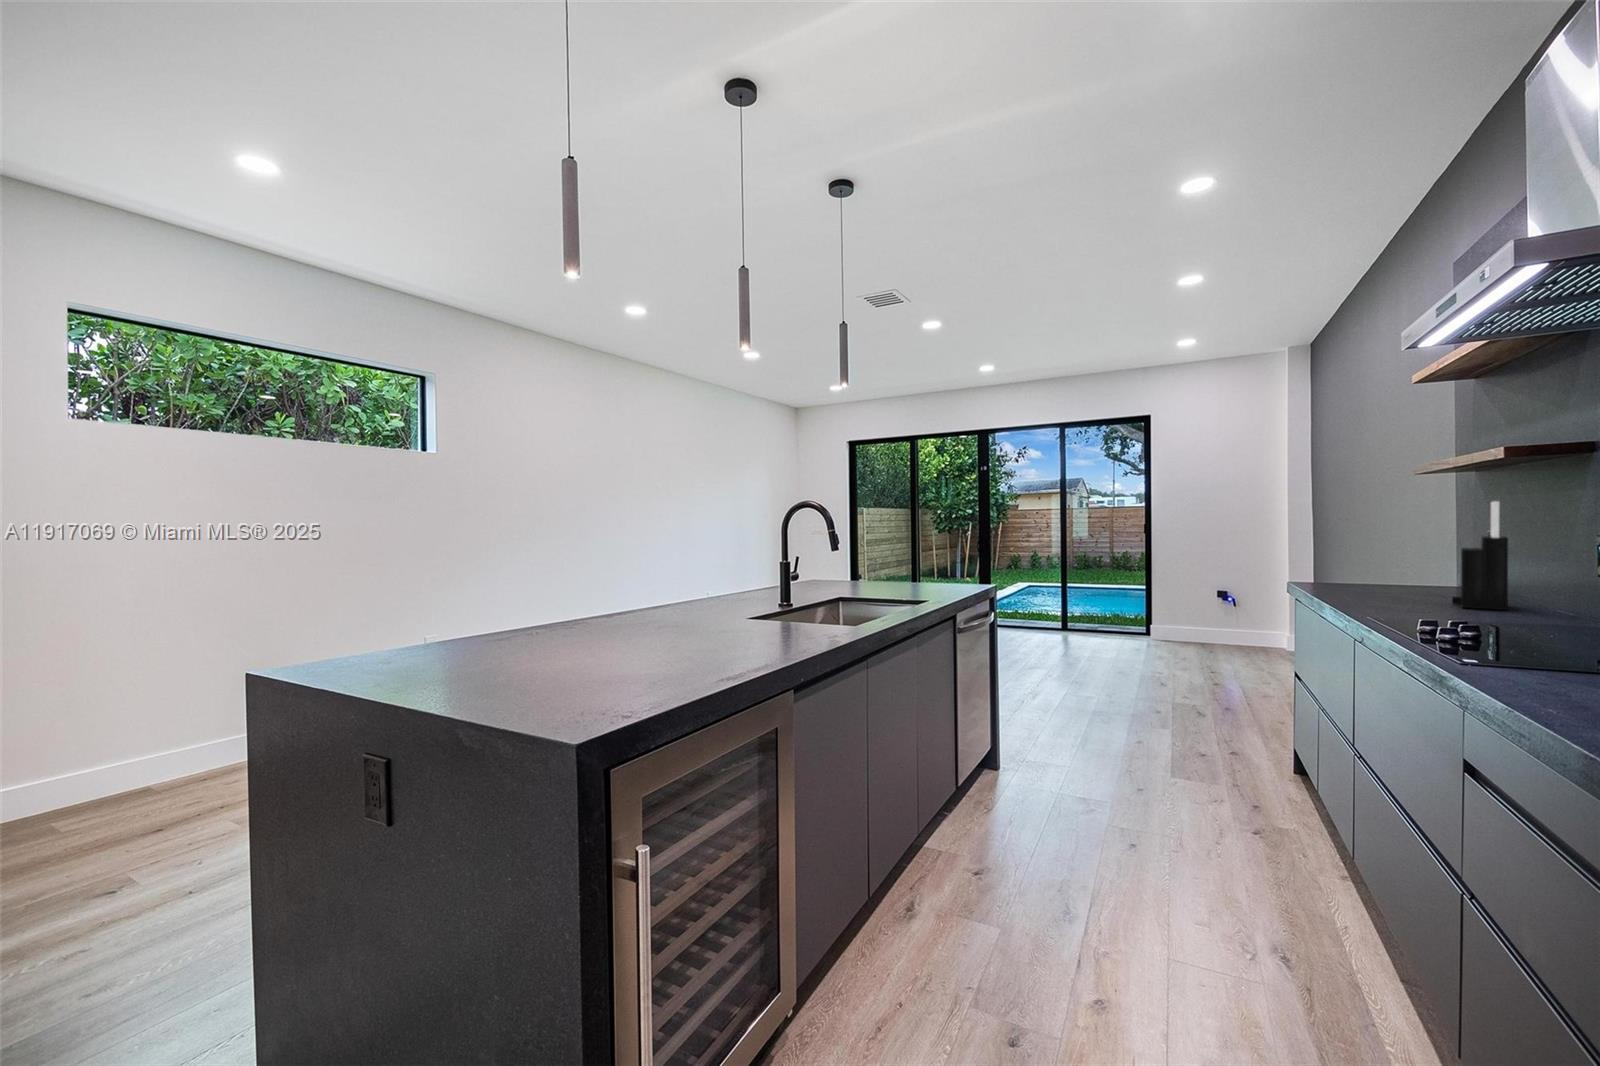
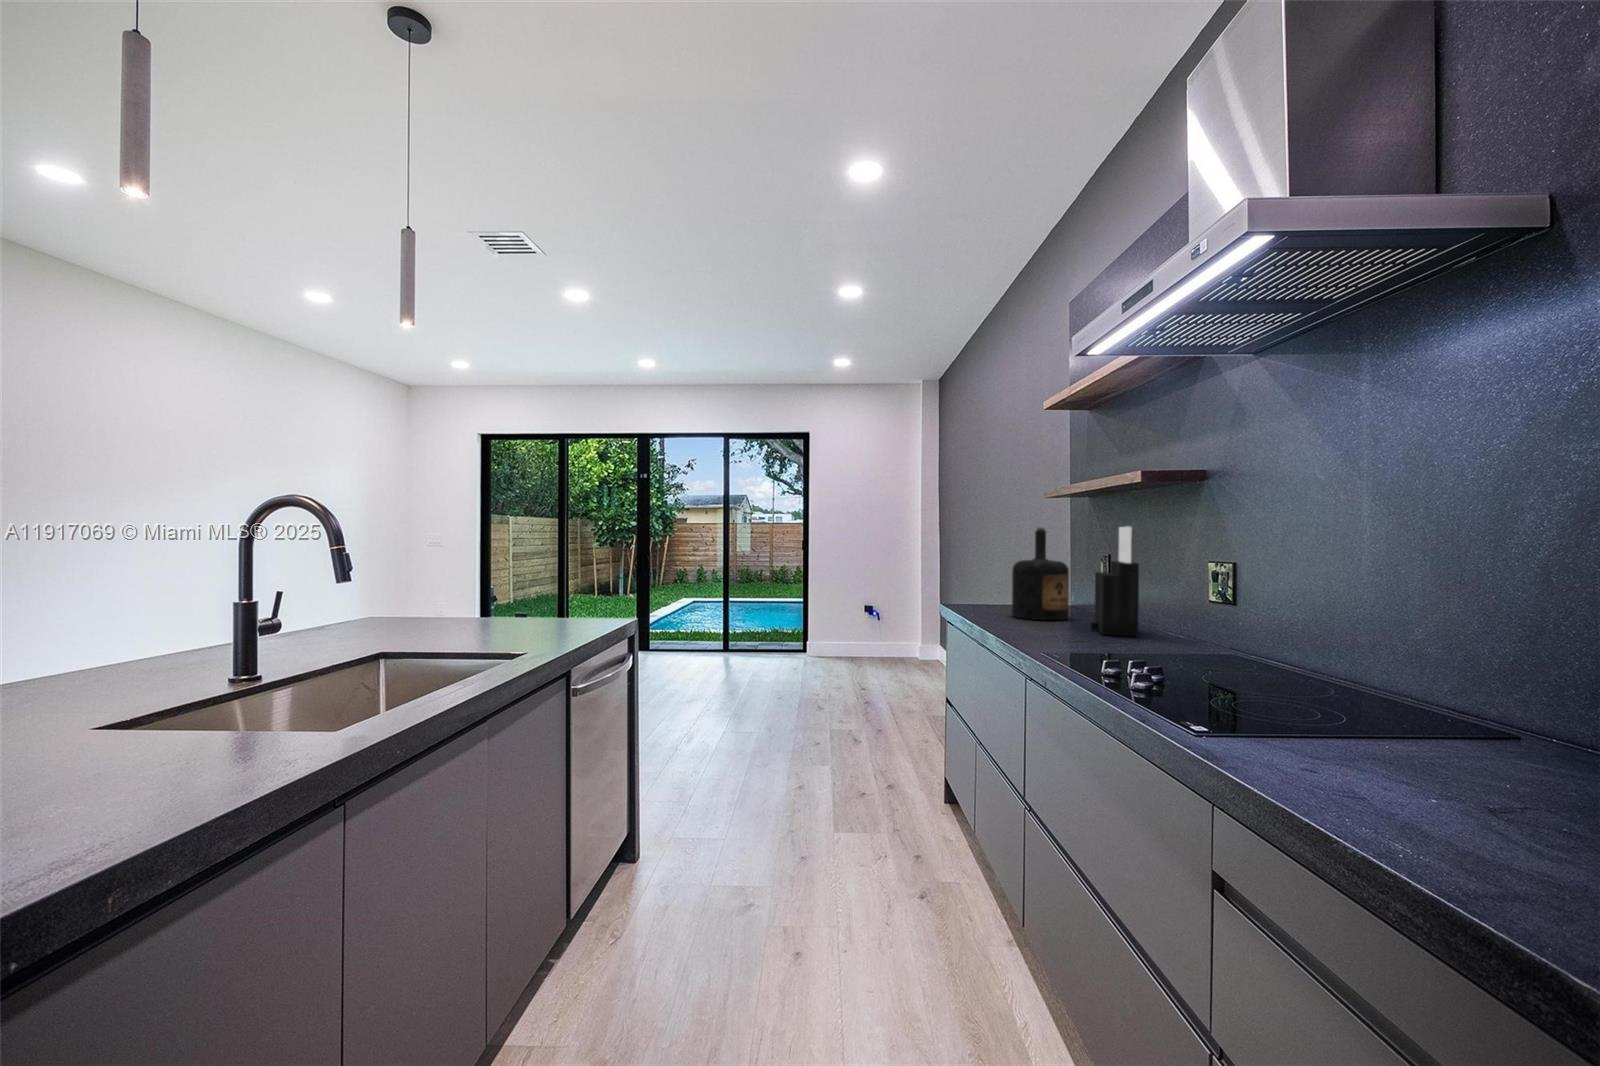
bottle: none [1367,505,1438,596] -> present [1012,528,1069,620]

